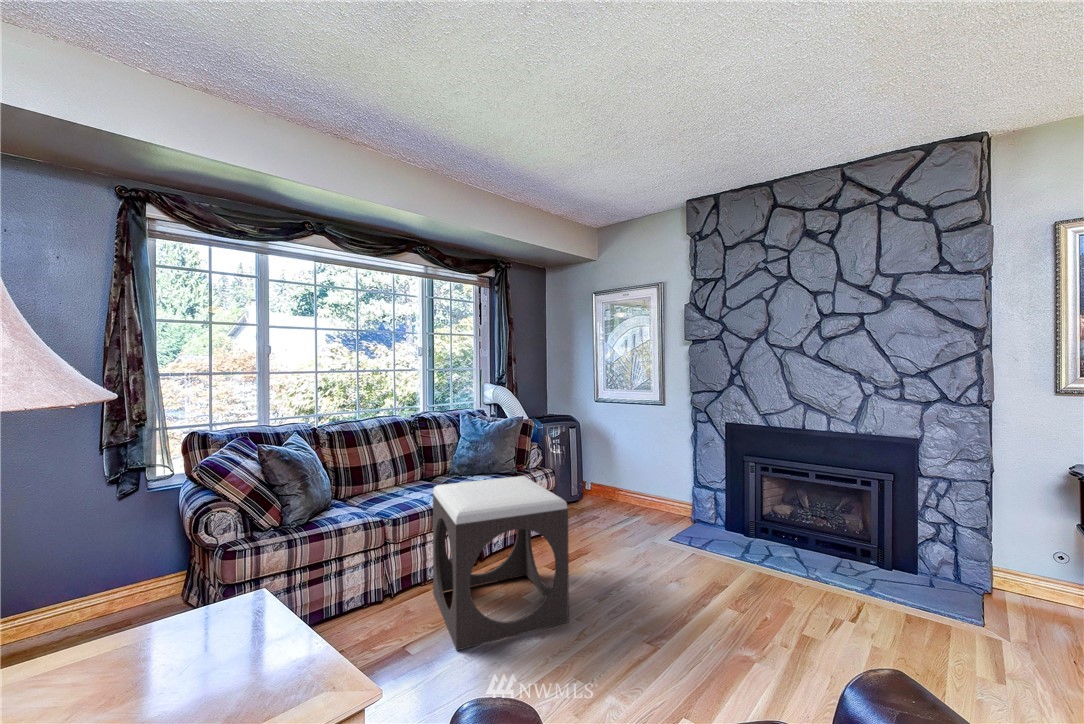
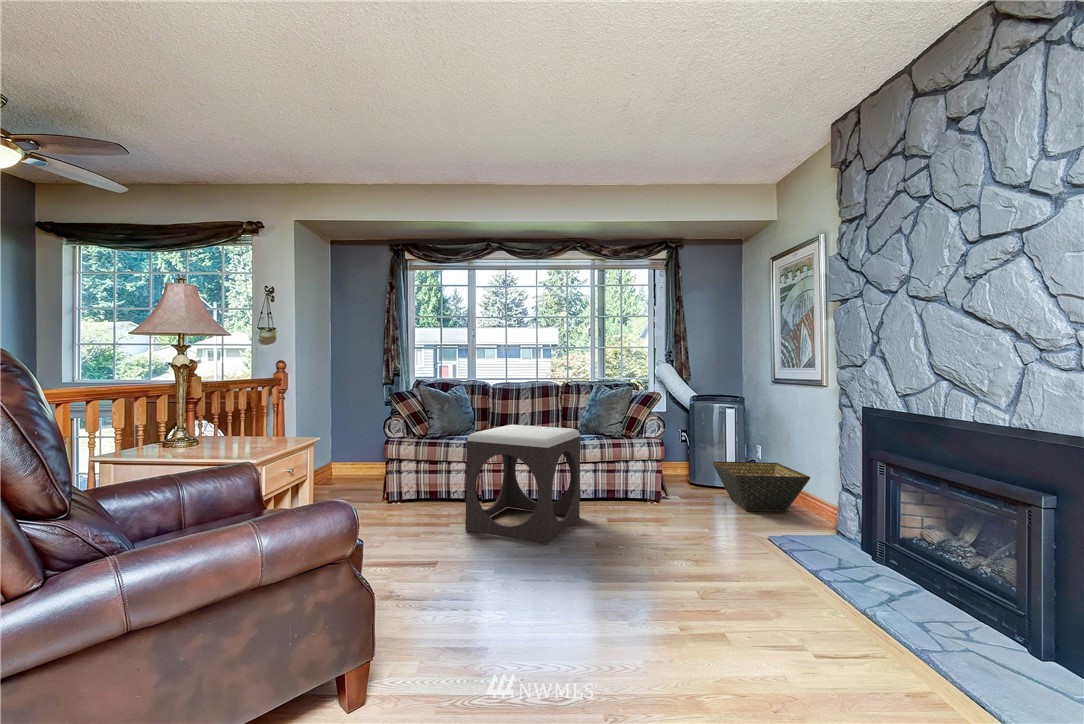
basket: none [571,469,654,518] -> present [712,462,810,512]

